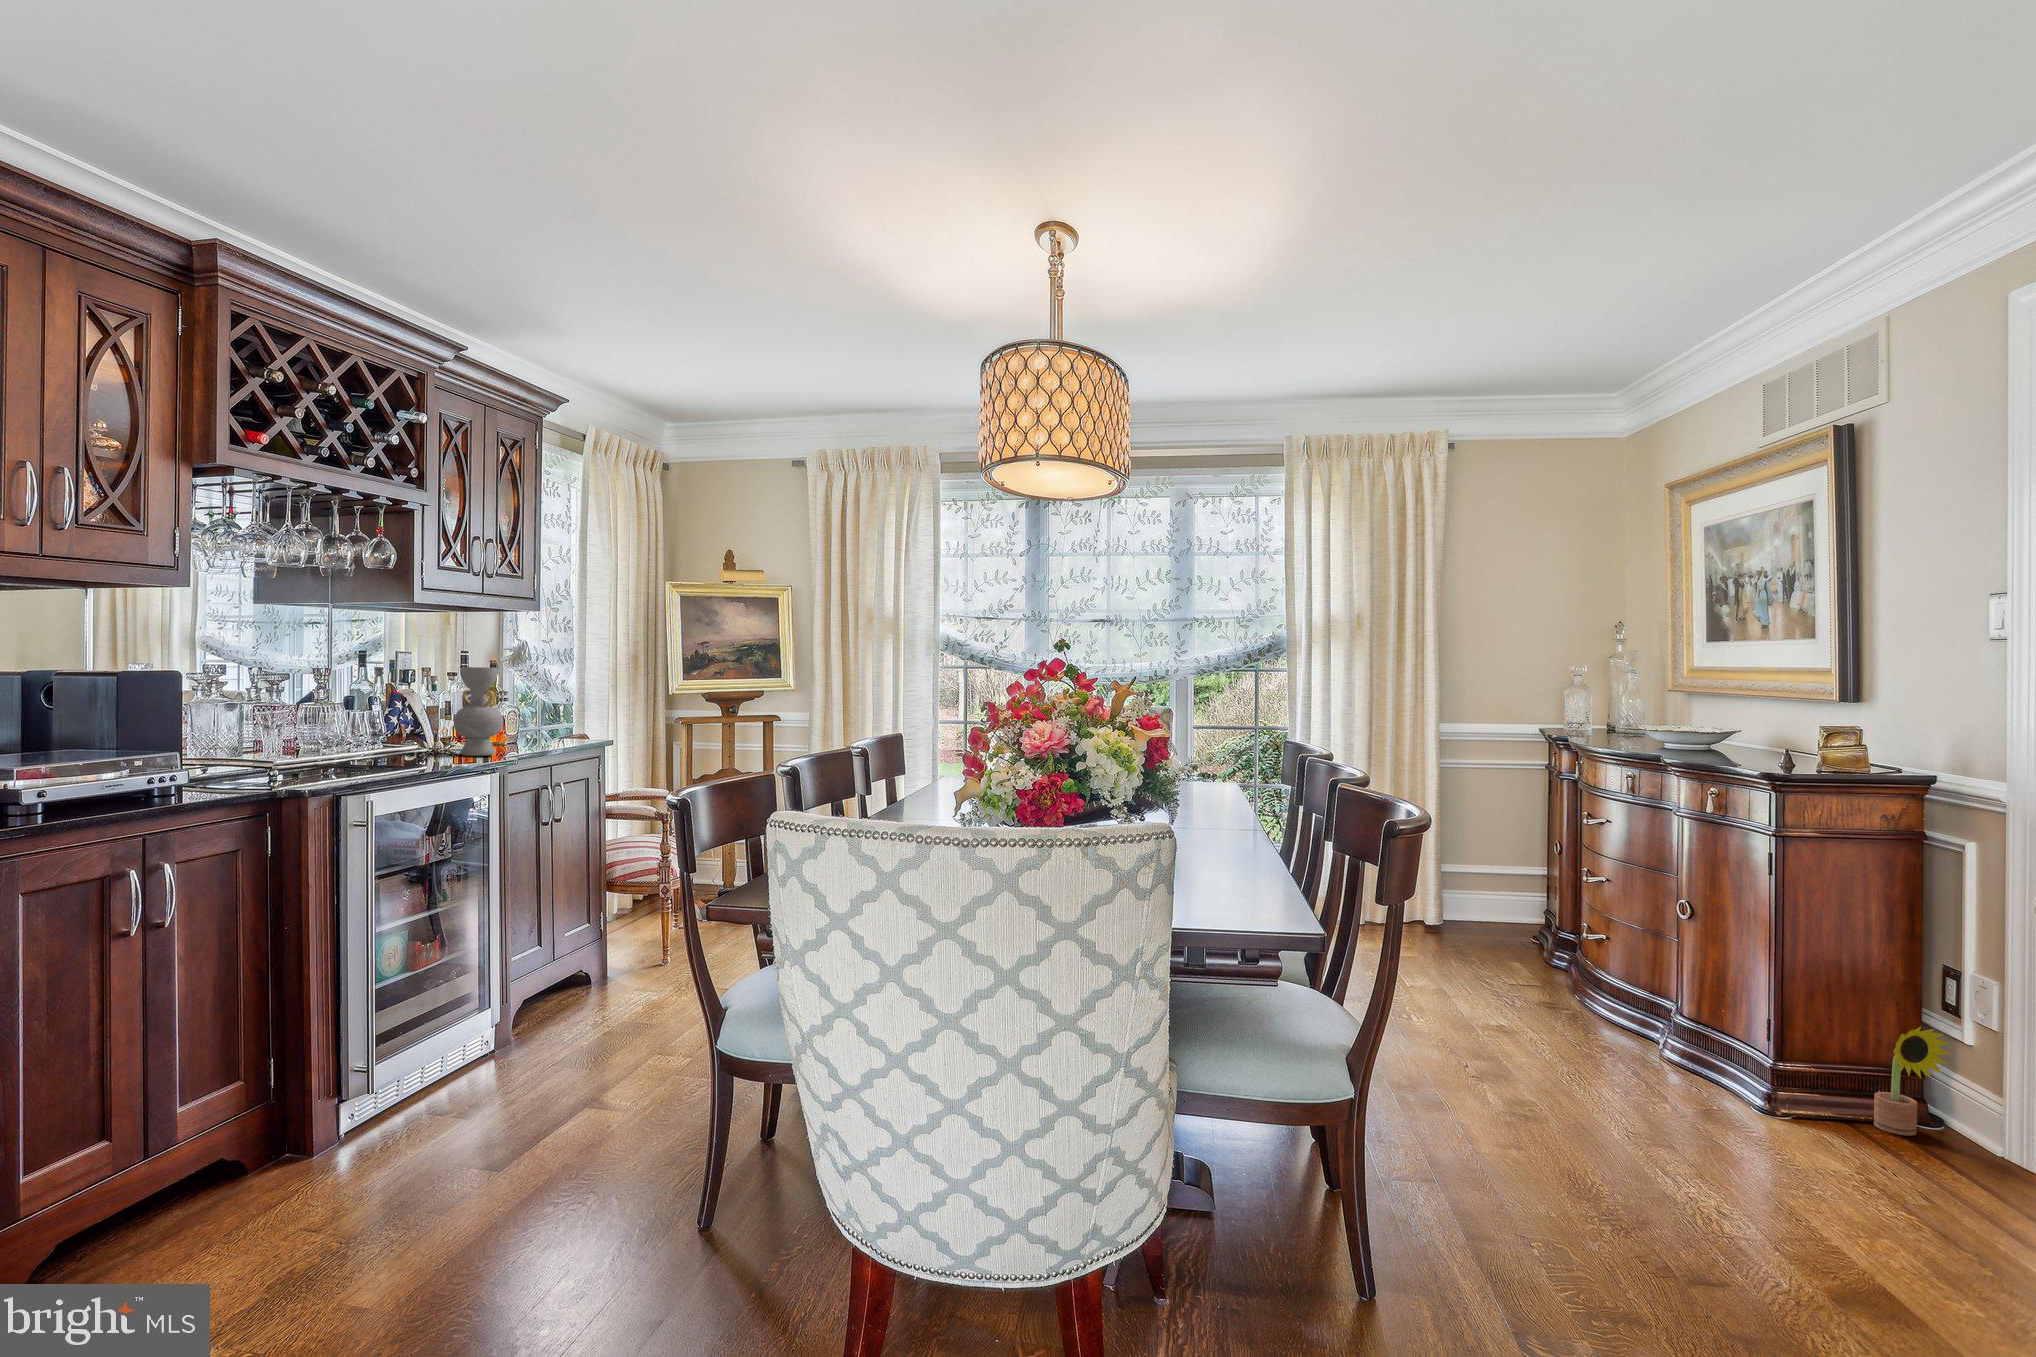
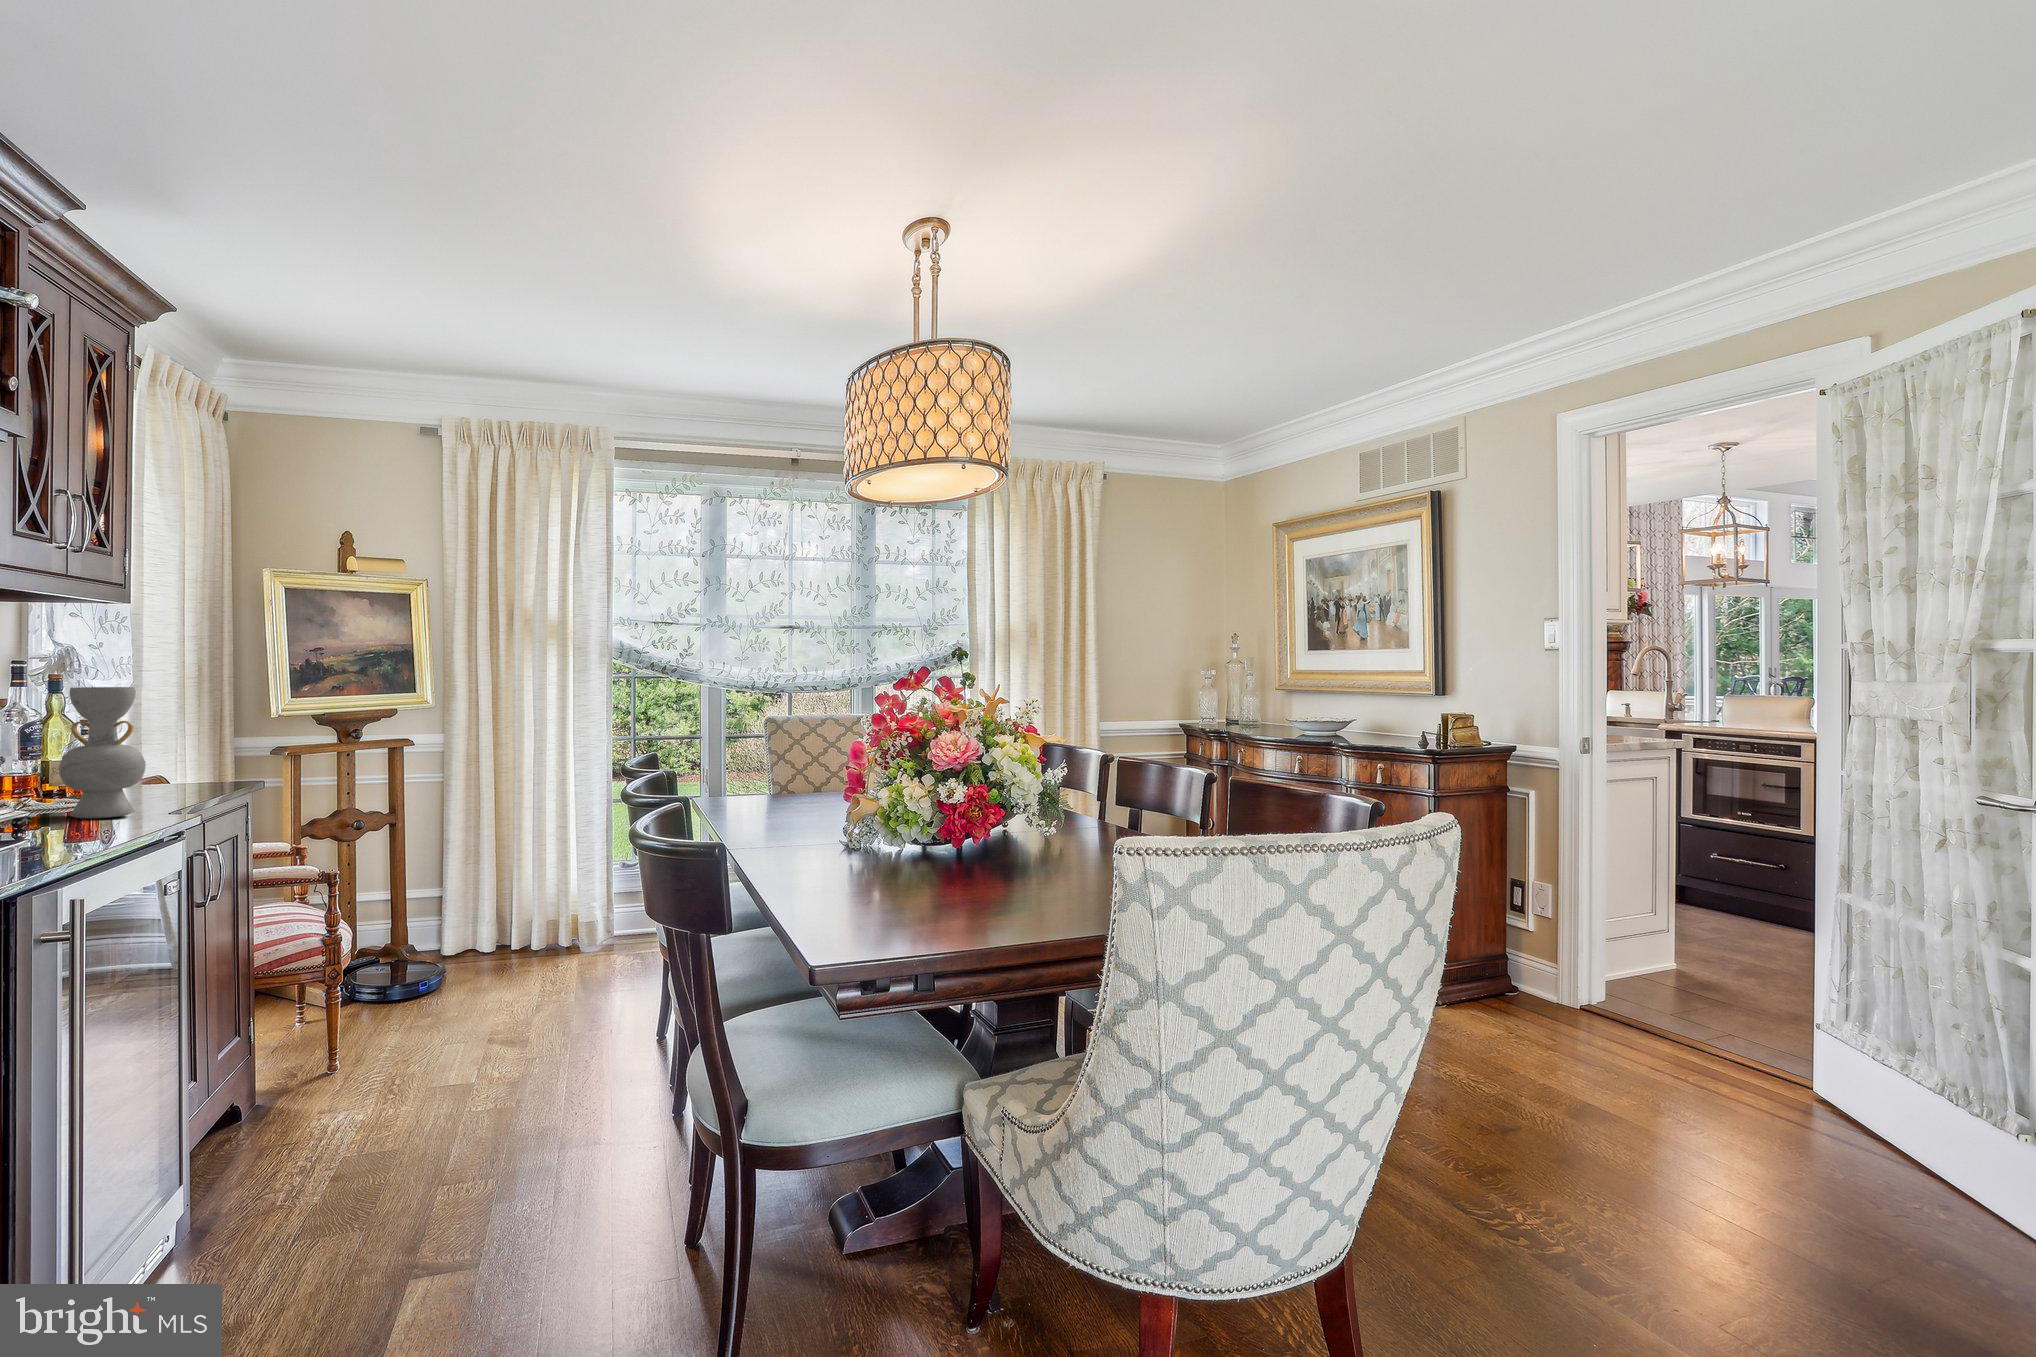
decorative plant: present [1874,1027,1951,1136] -> none [1496,925,1543,1005]

